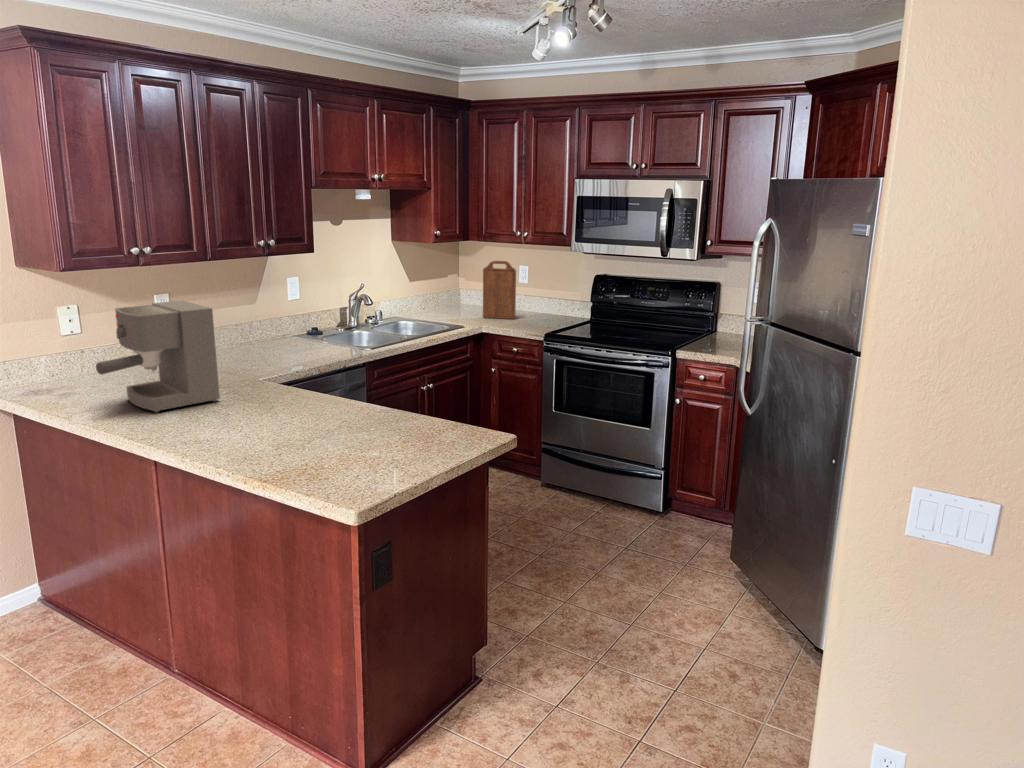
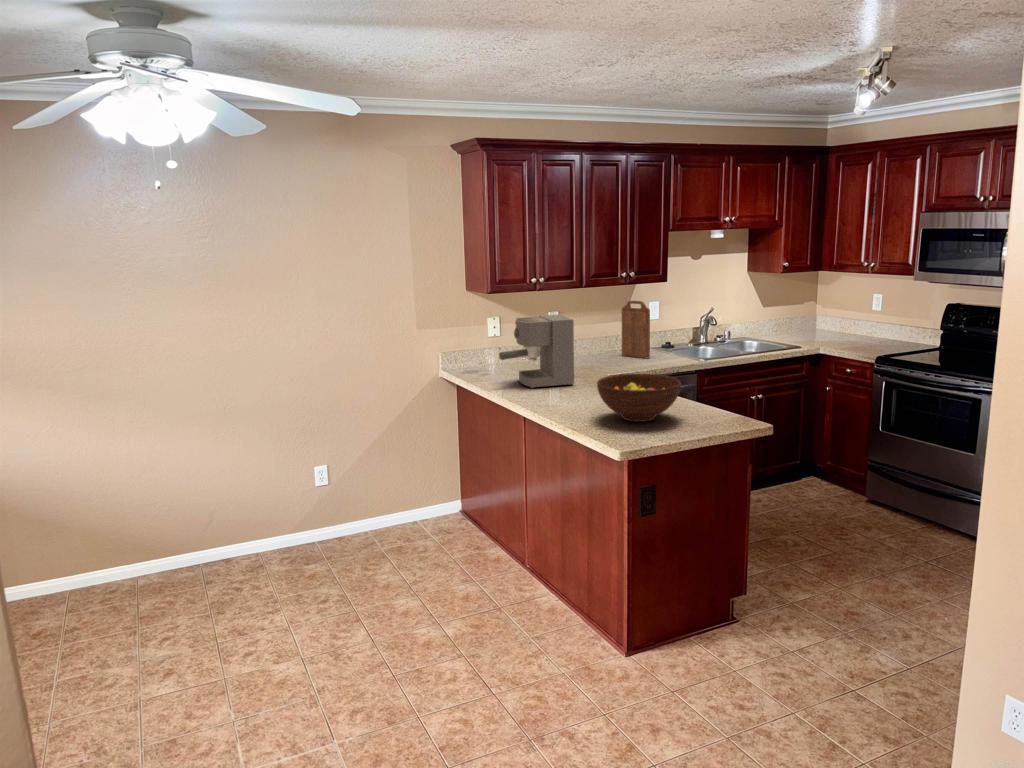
cutting board: present [483,261,516,319] -> present [622,301,650,358]
fruit bowl: none [283,382,403,454] -> present [597,373,681,422]

